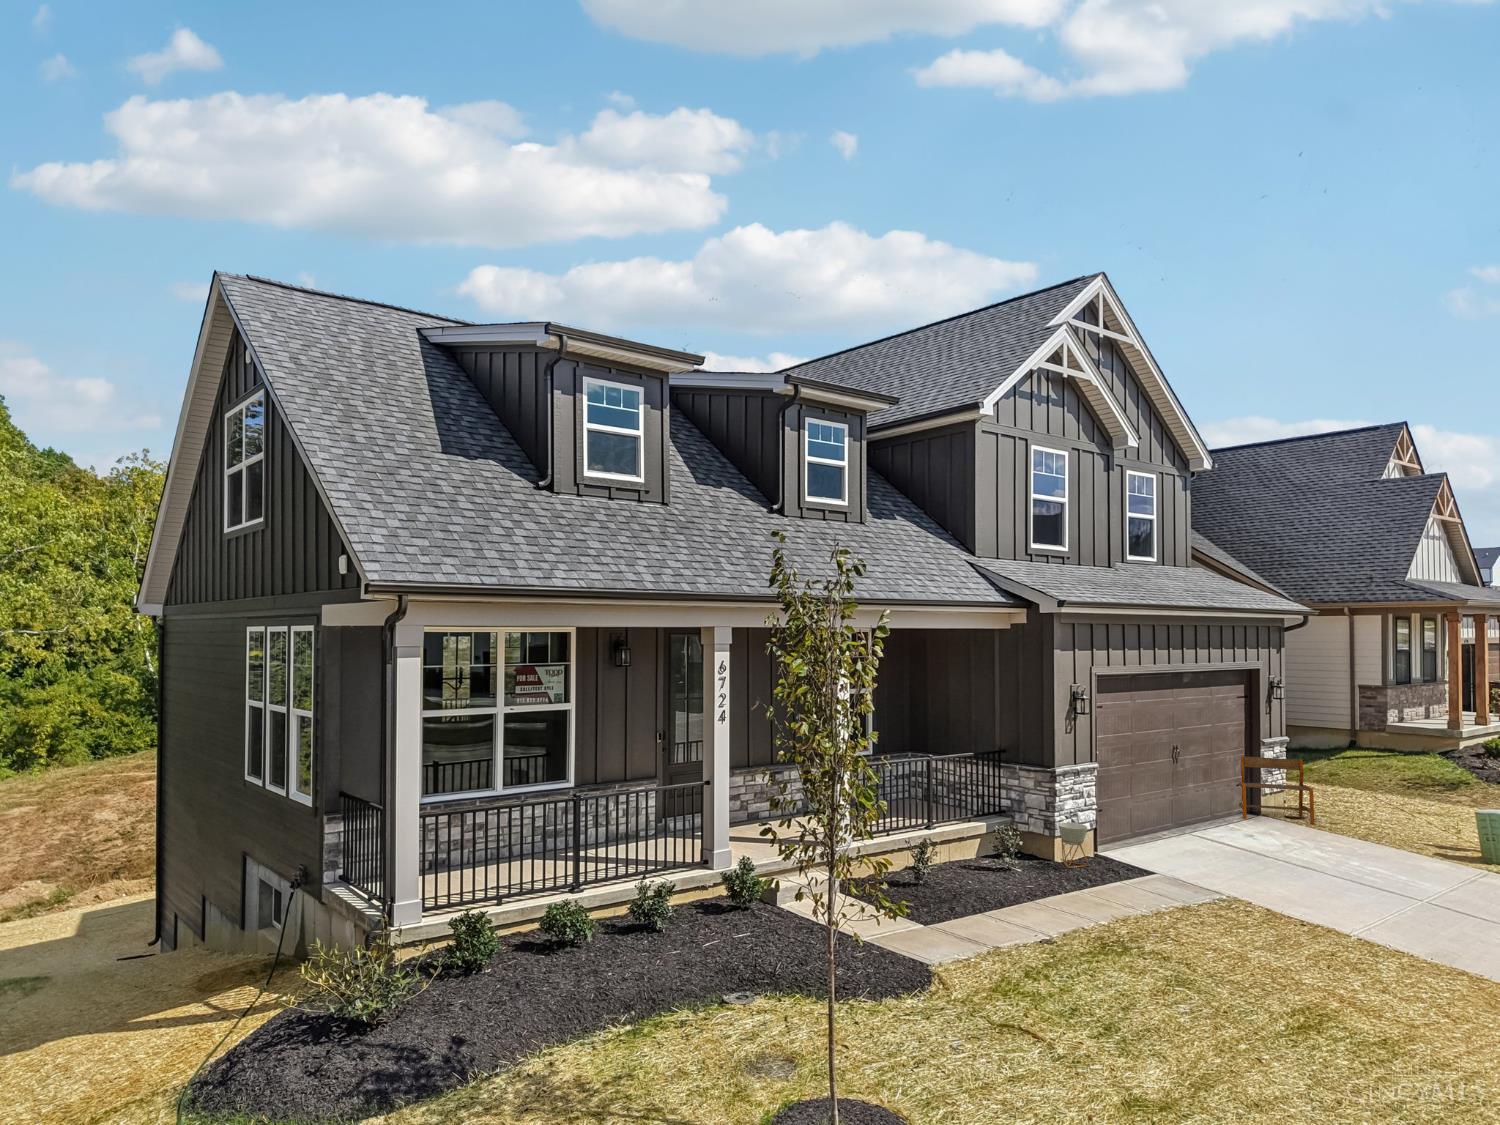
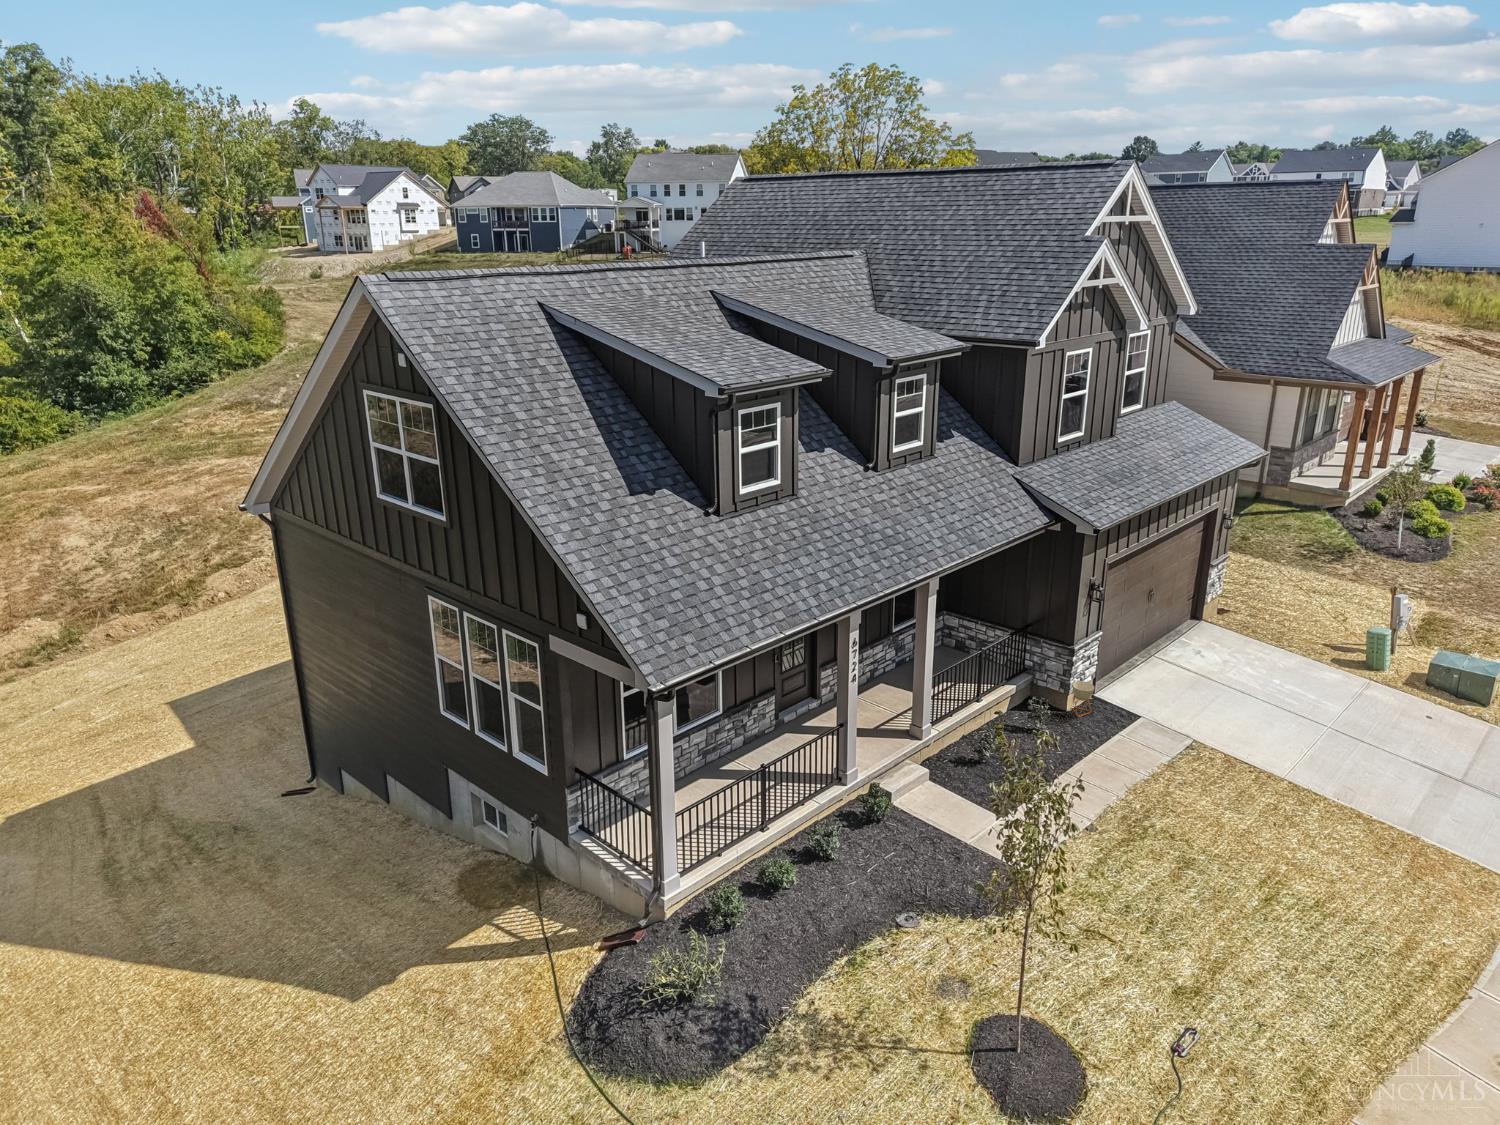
bench: present [1239,756,1314,824] -> none [1185,575,1246,630]

